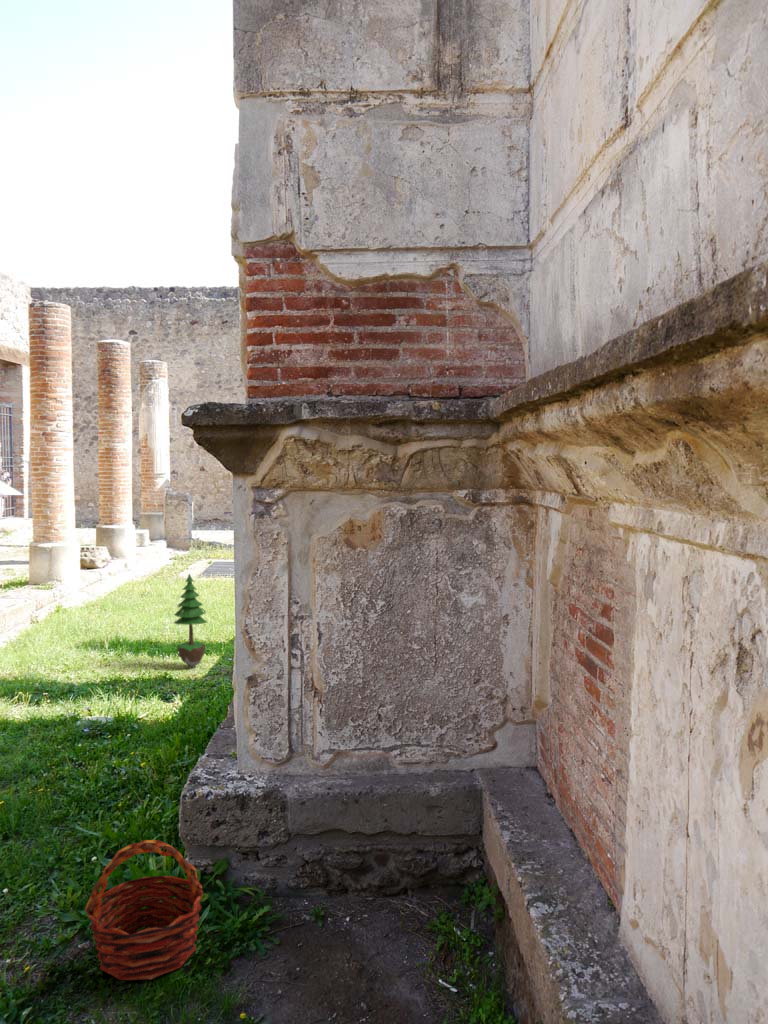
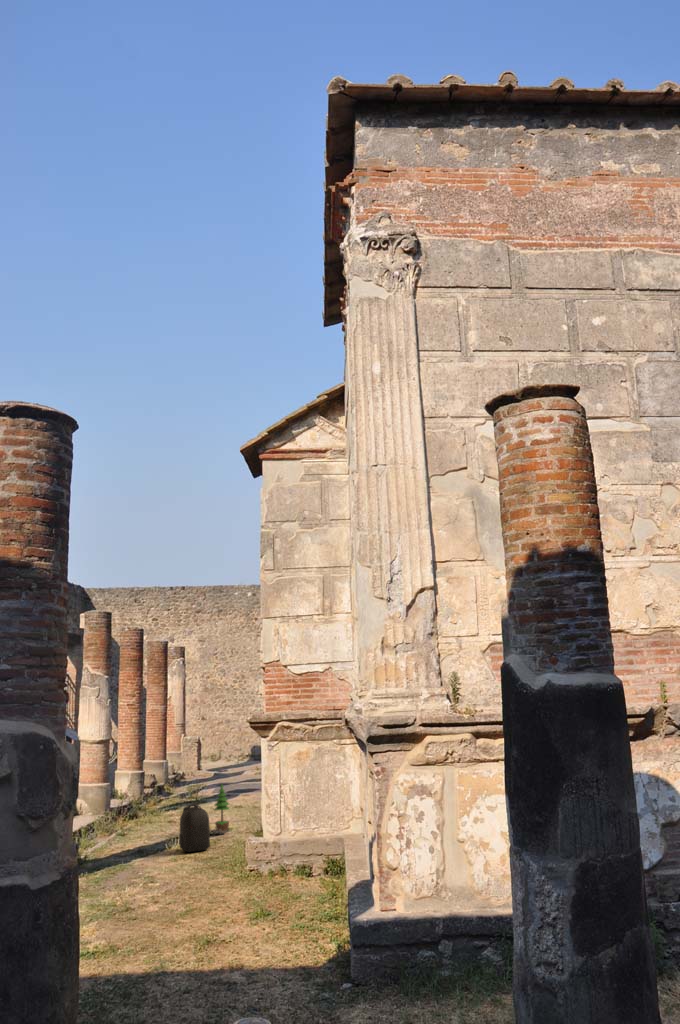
backpack: none [82,622,149,722] -> present [179,804,210,852]
basket: present [85,840,203,980] -> none [222,853,256,894]

